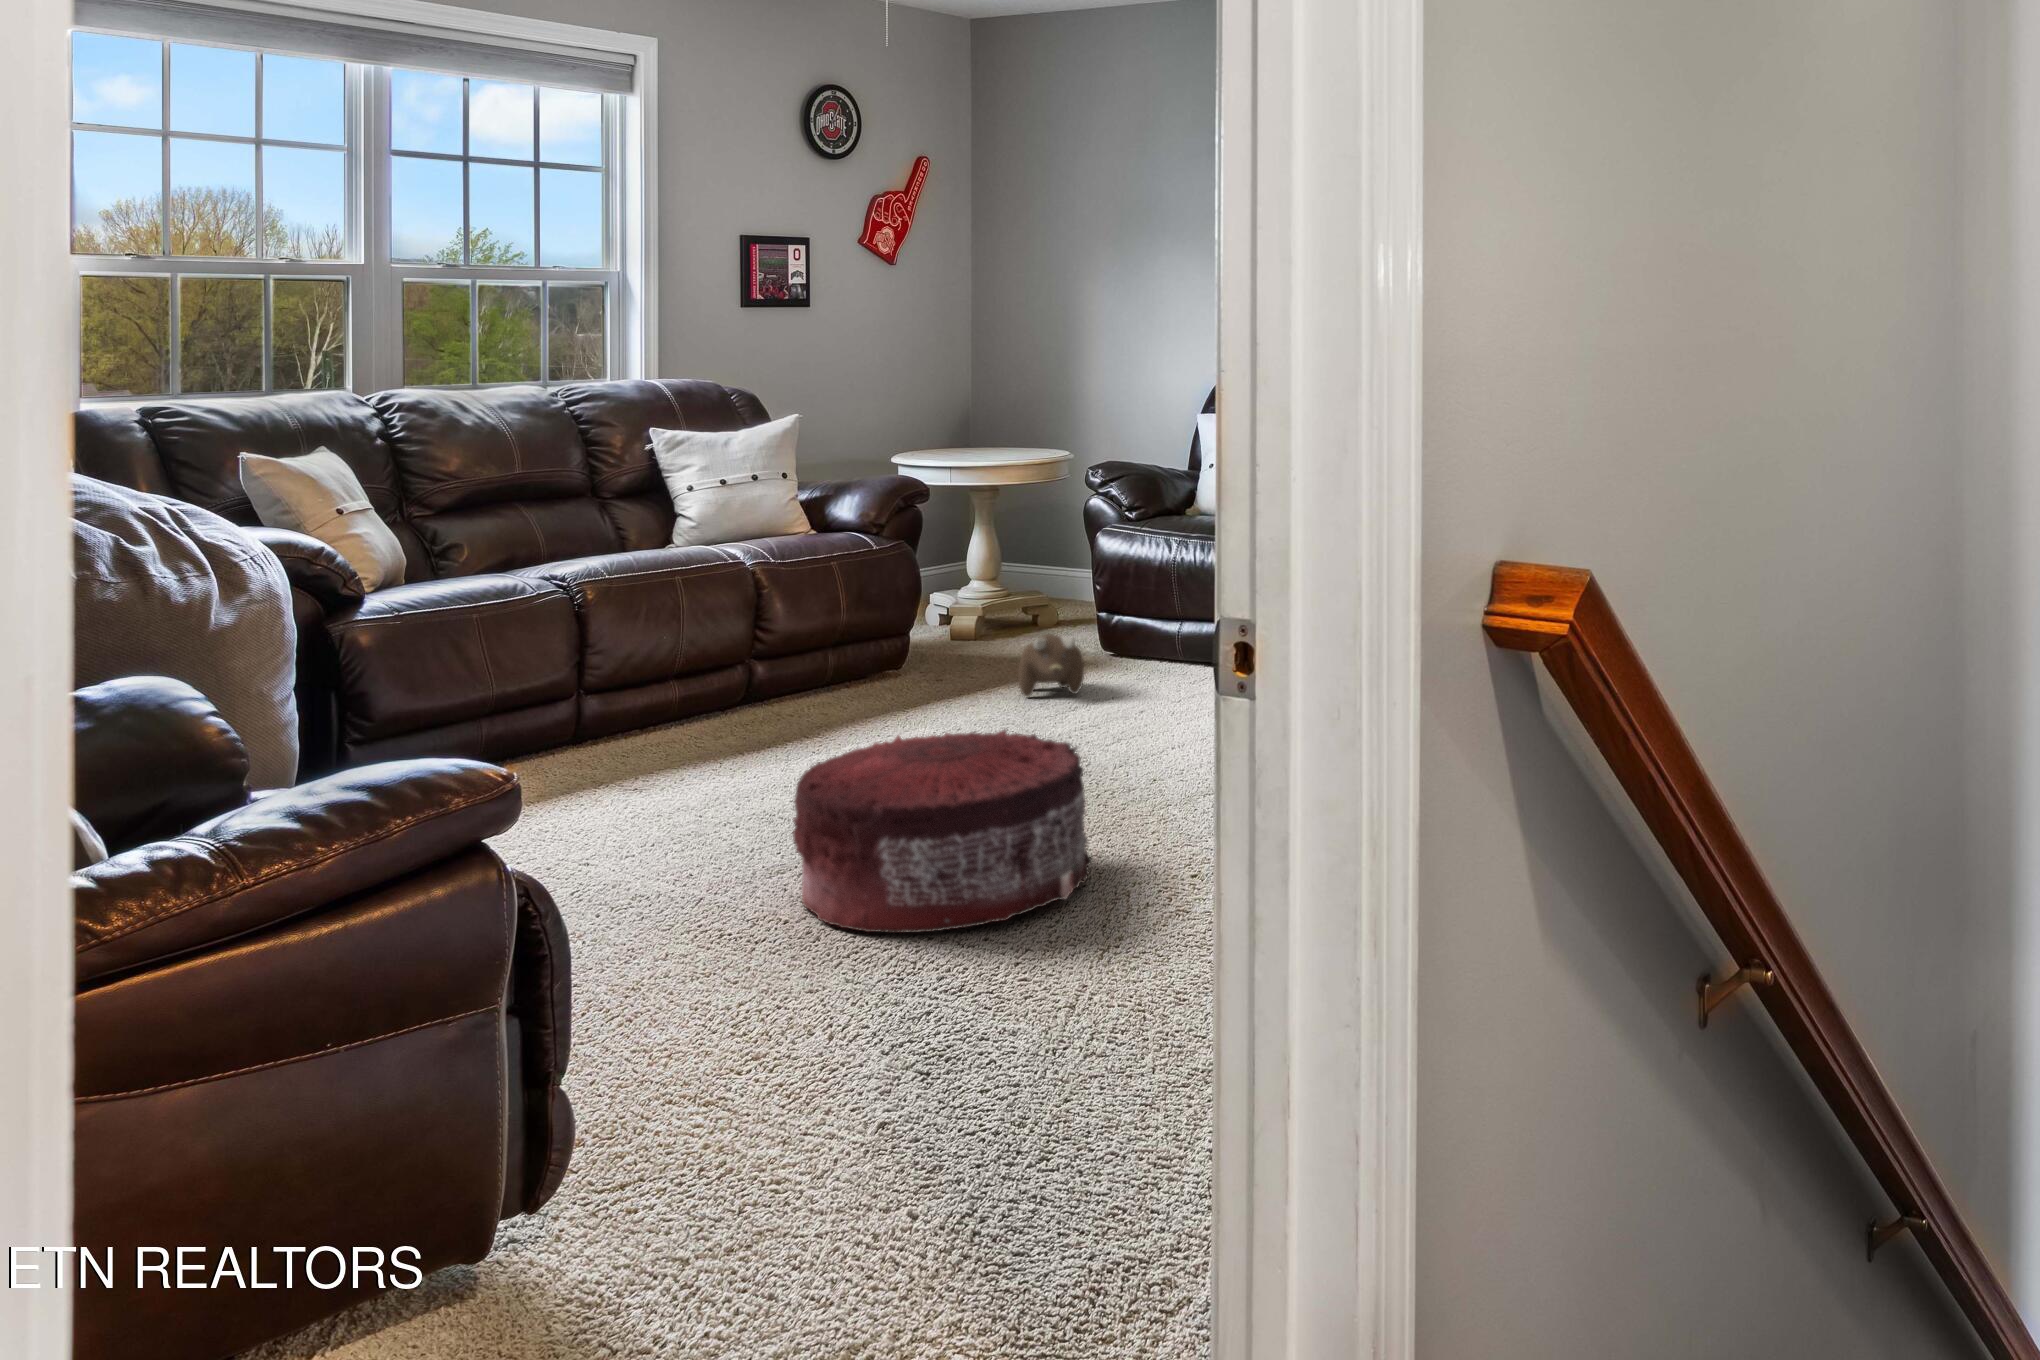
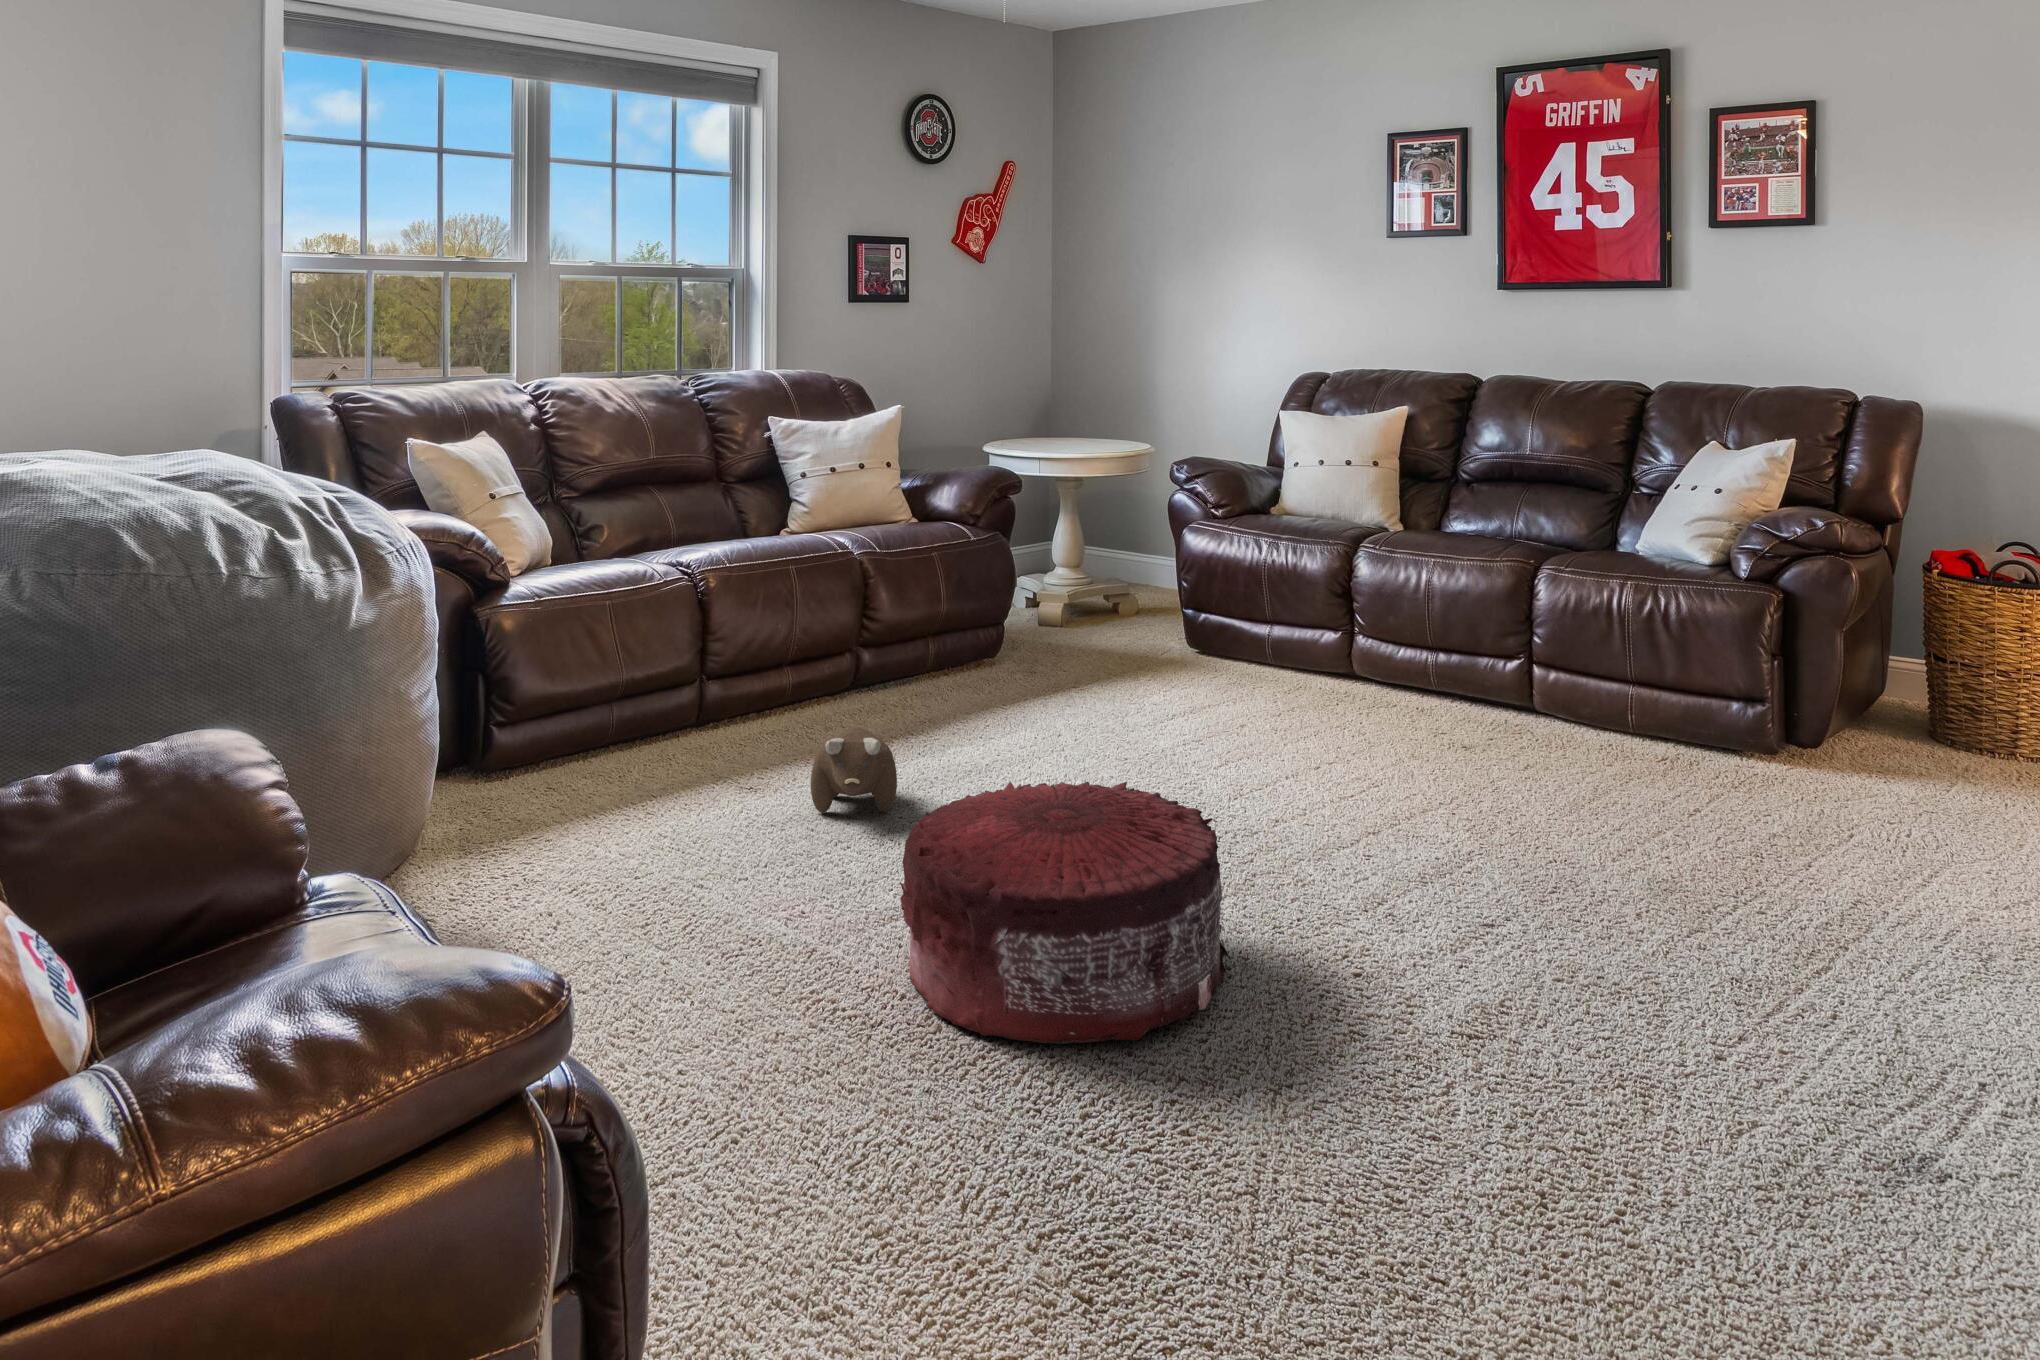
plush toy: present [1018,634,1084,698] -> present [811,727,897,813]

